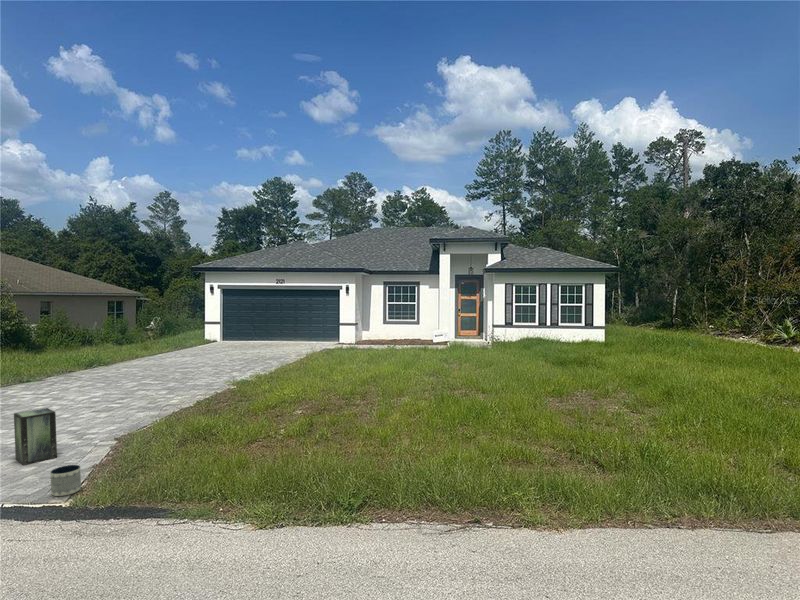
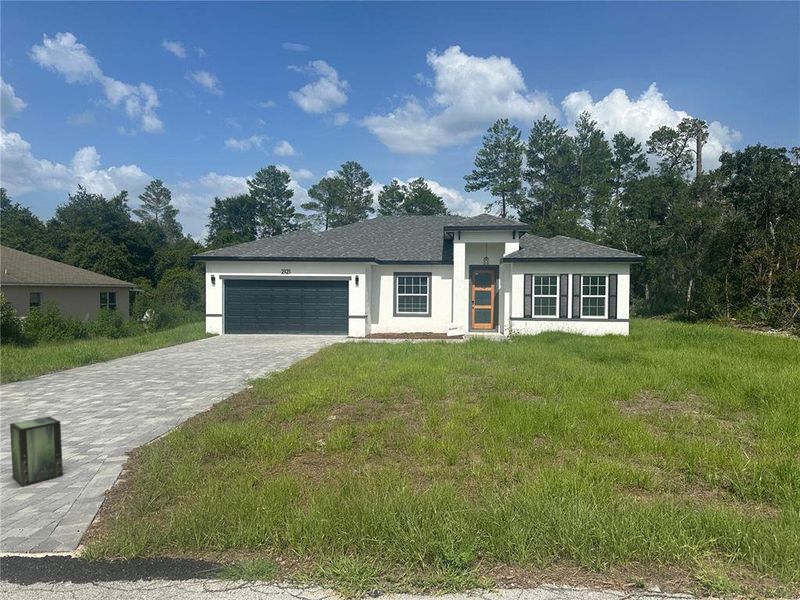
planter: present [51,465,81,496] -> none [61,490,99,530]

